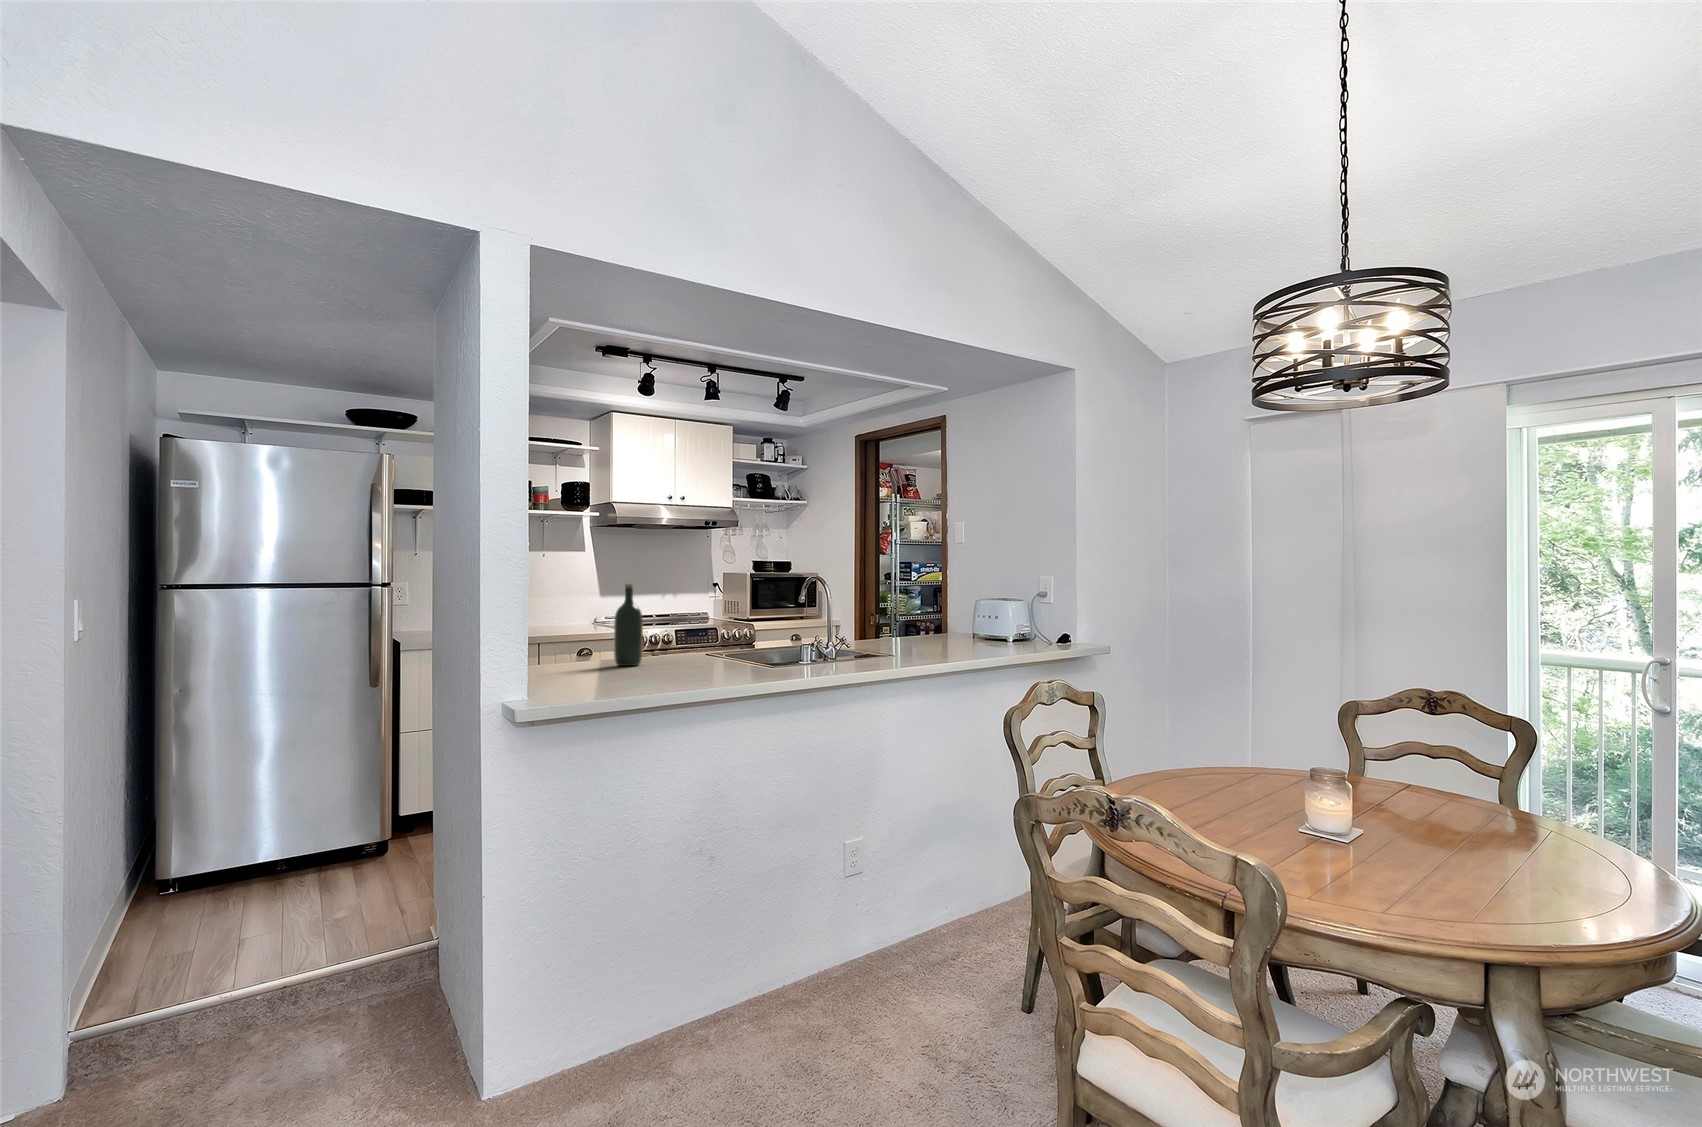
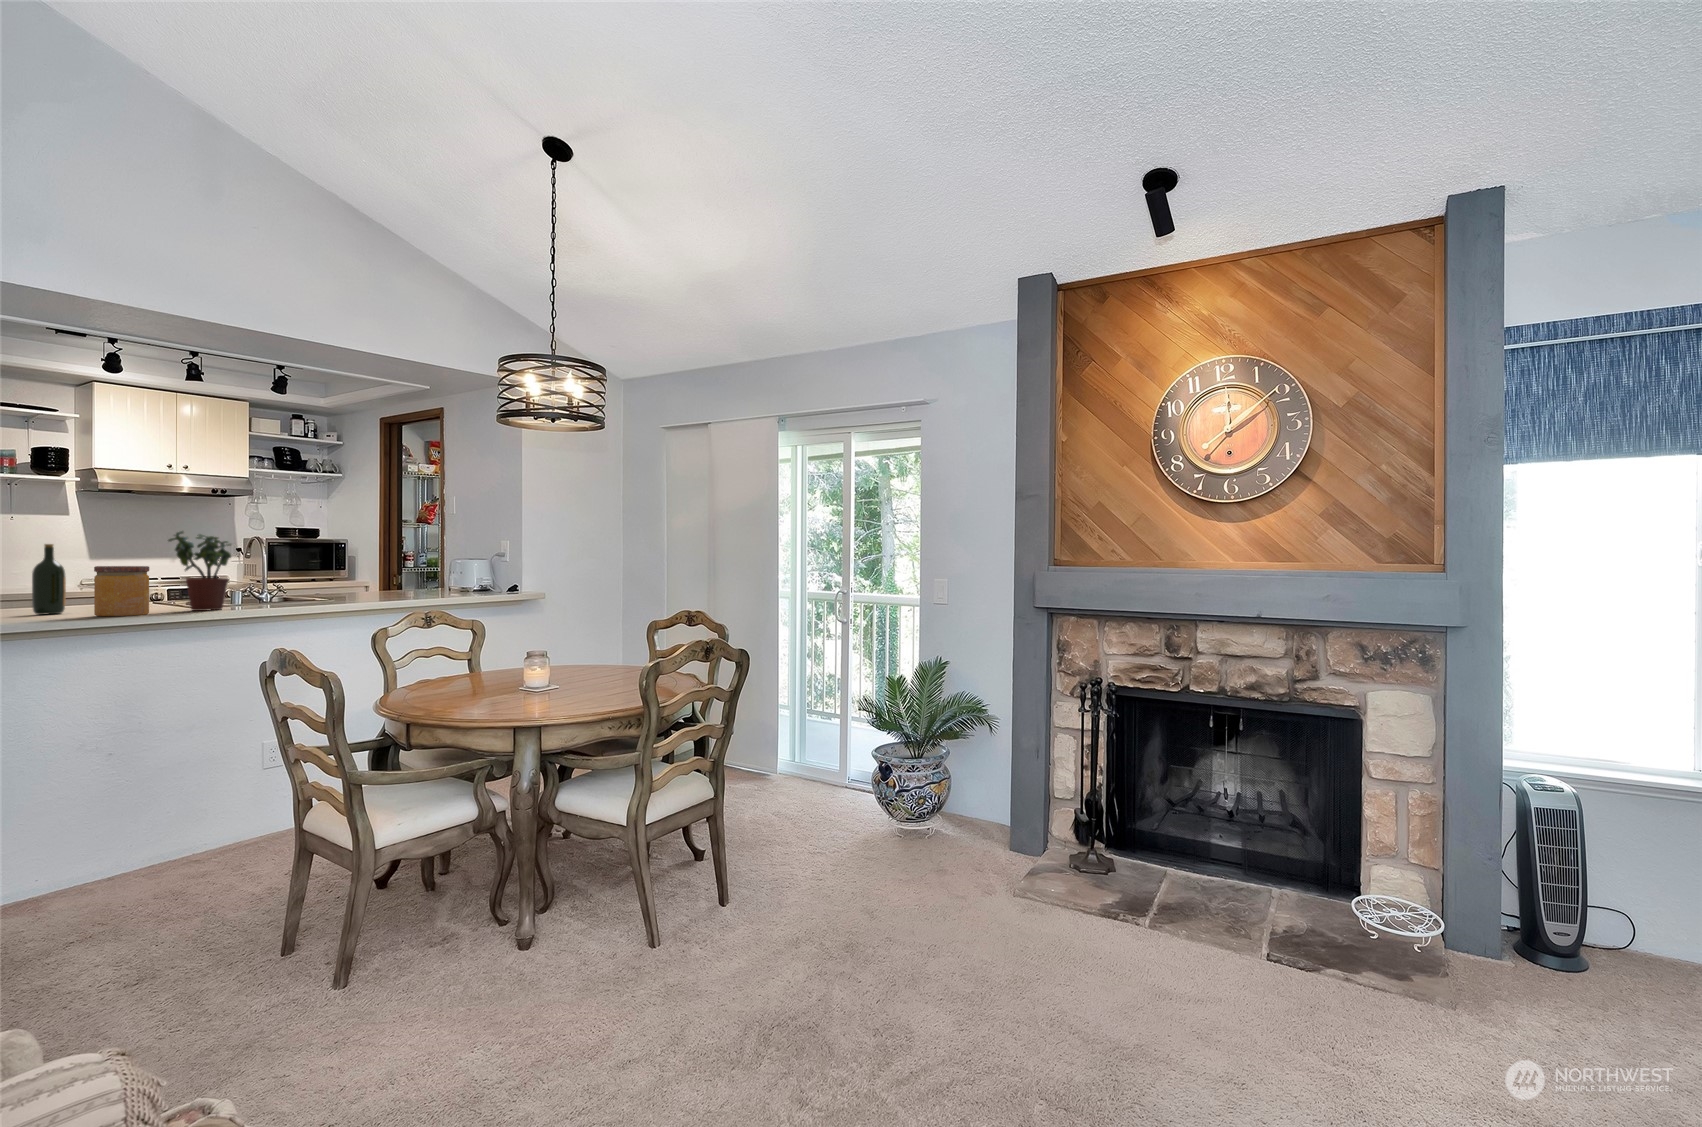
potted plant: none [745,567,806,666] -> present [168,531,231,611]
jar: none [686,611,736,674] -> present [94,566,149,616]

